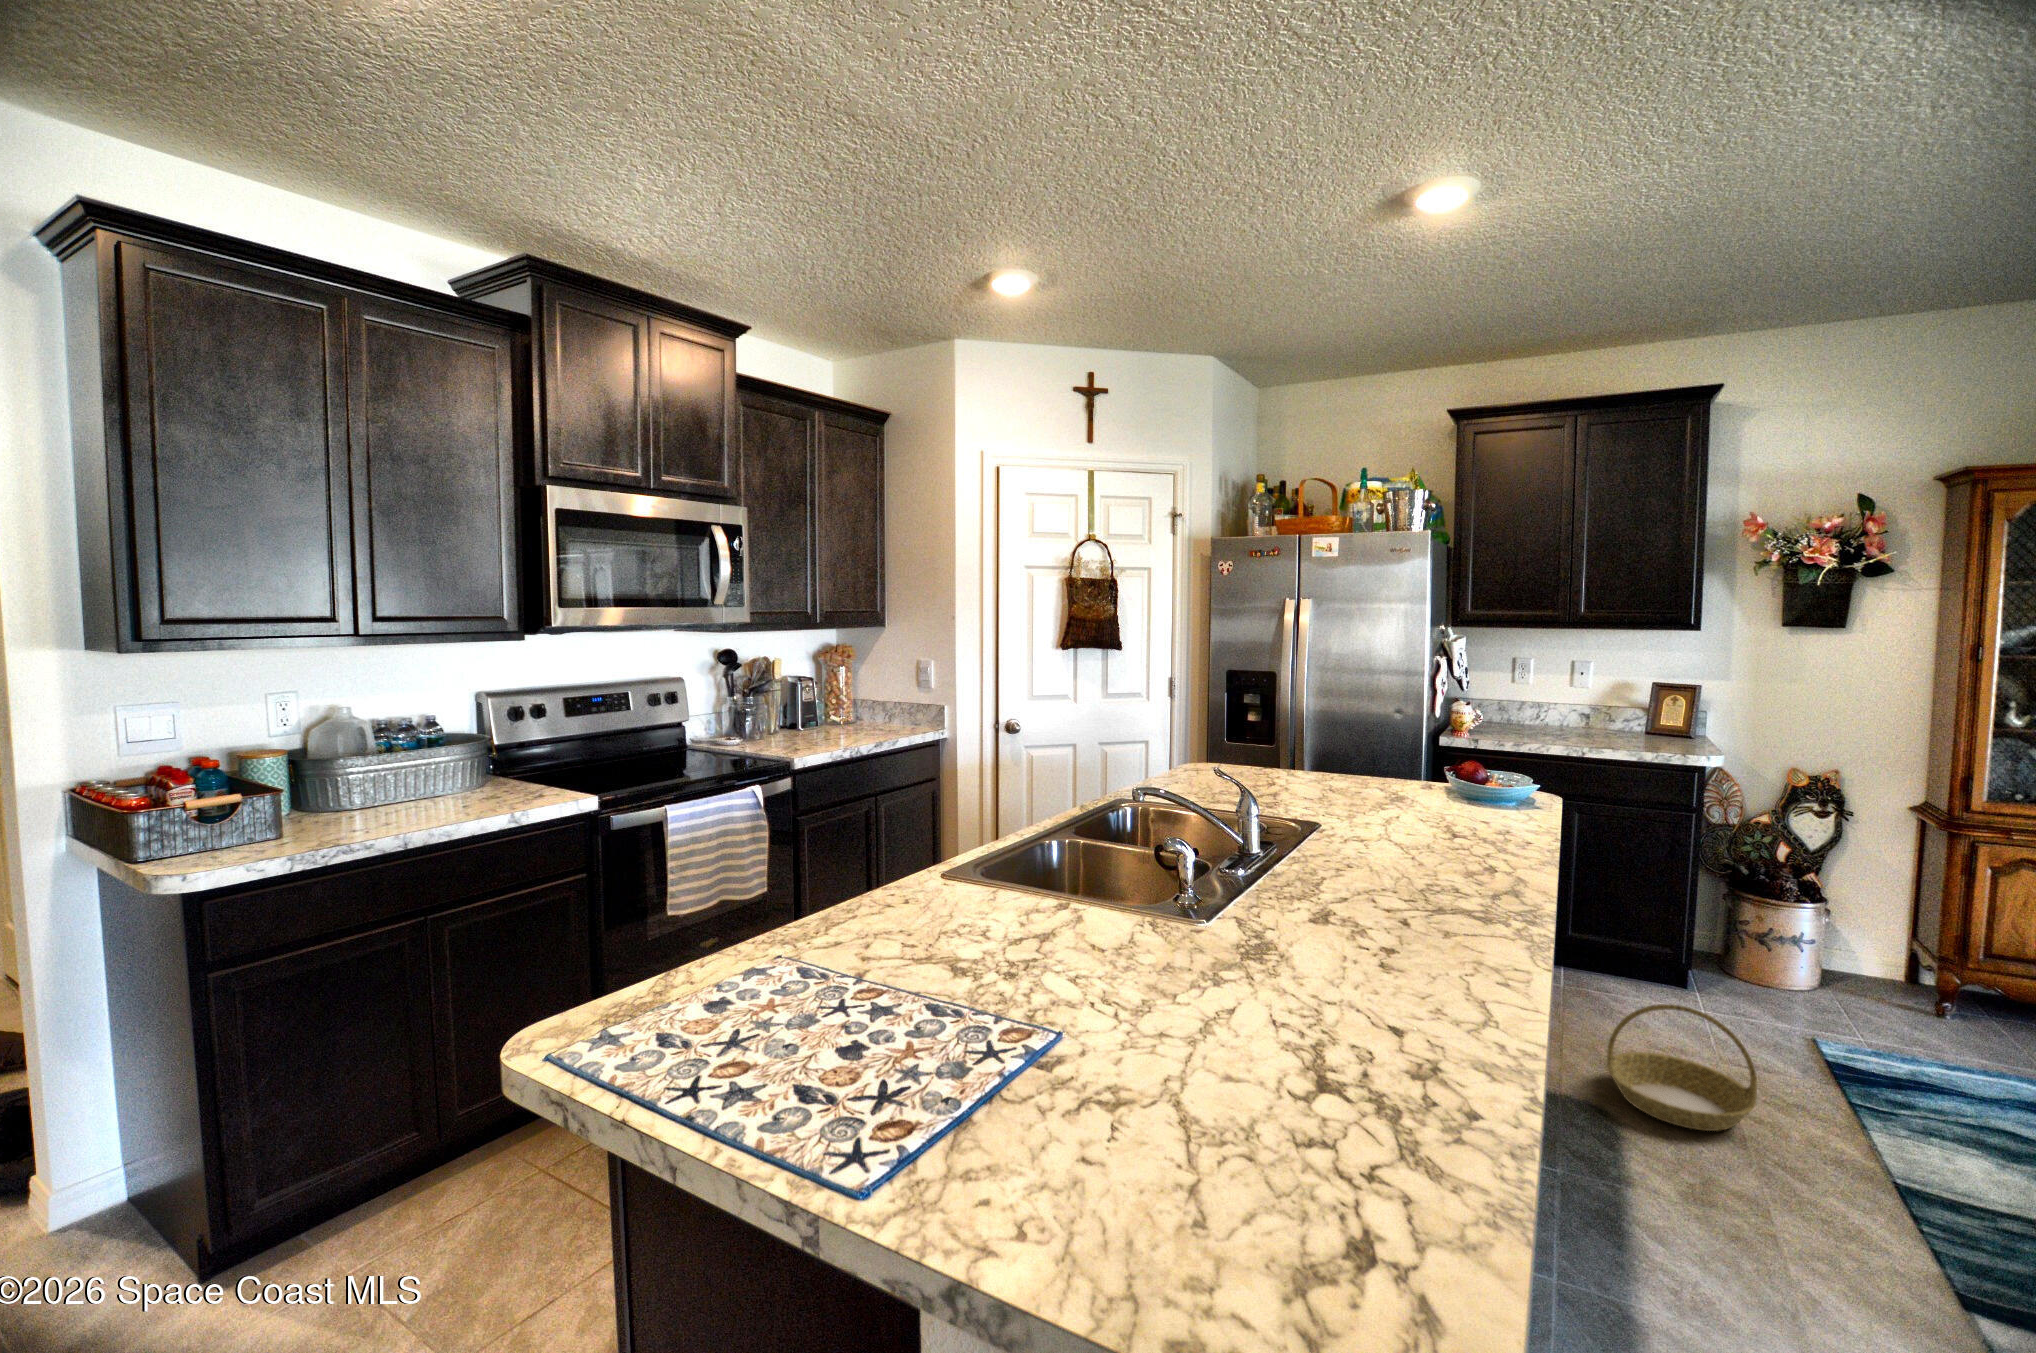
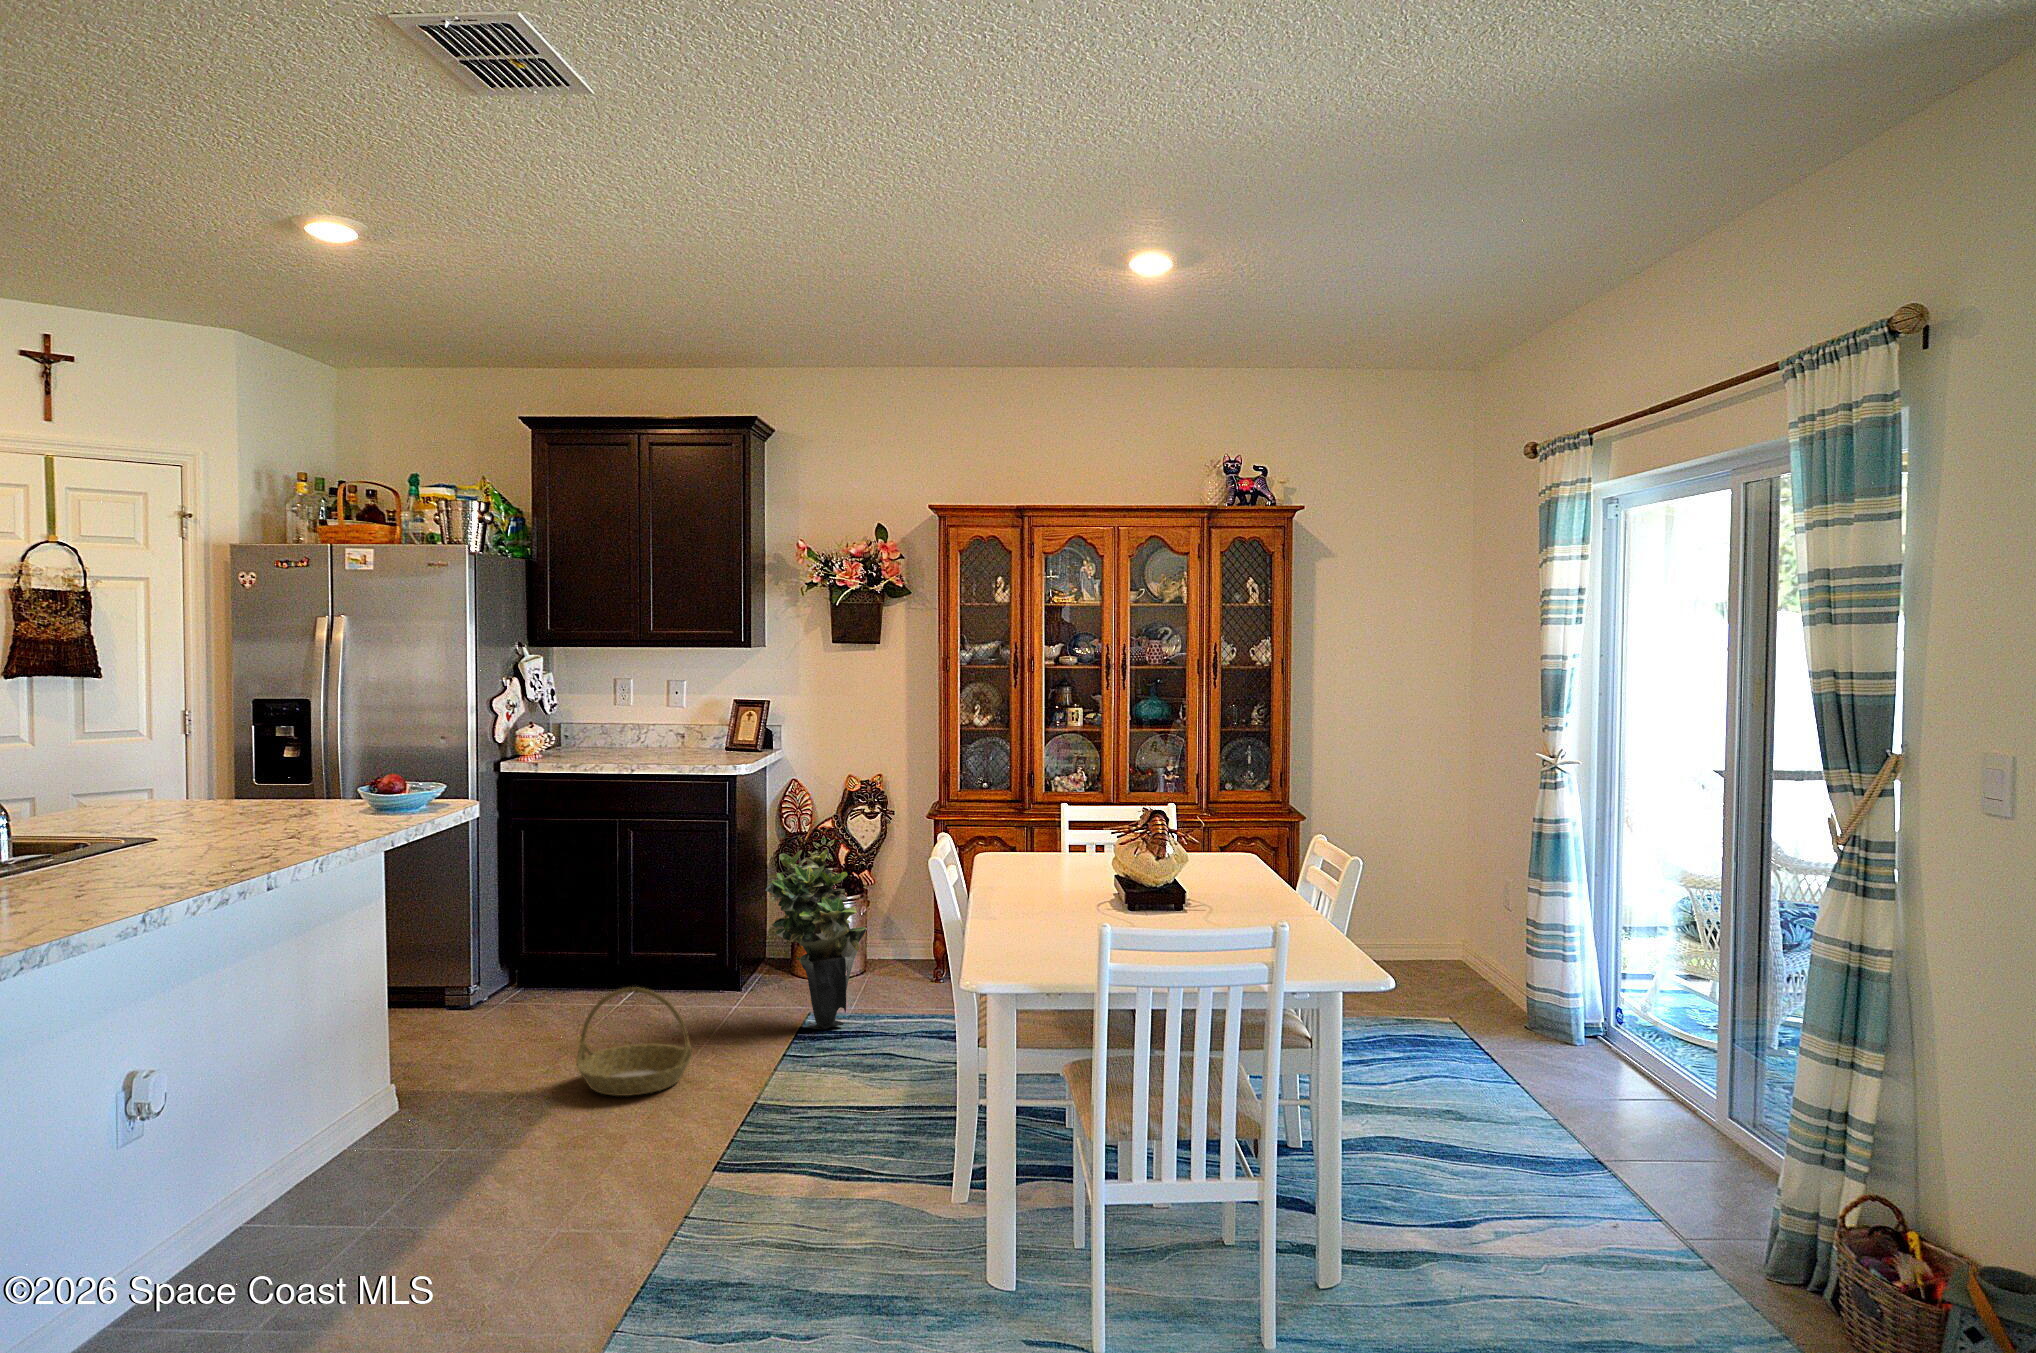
potted plant: none [1770,858,1912,1066] -> present [765,849,867,1029]

